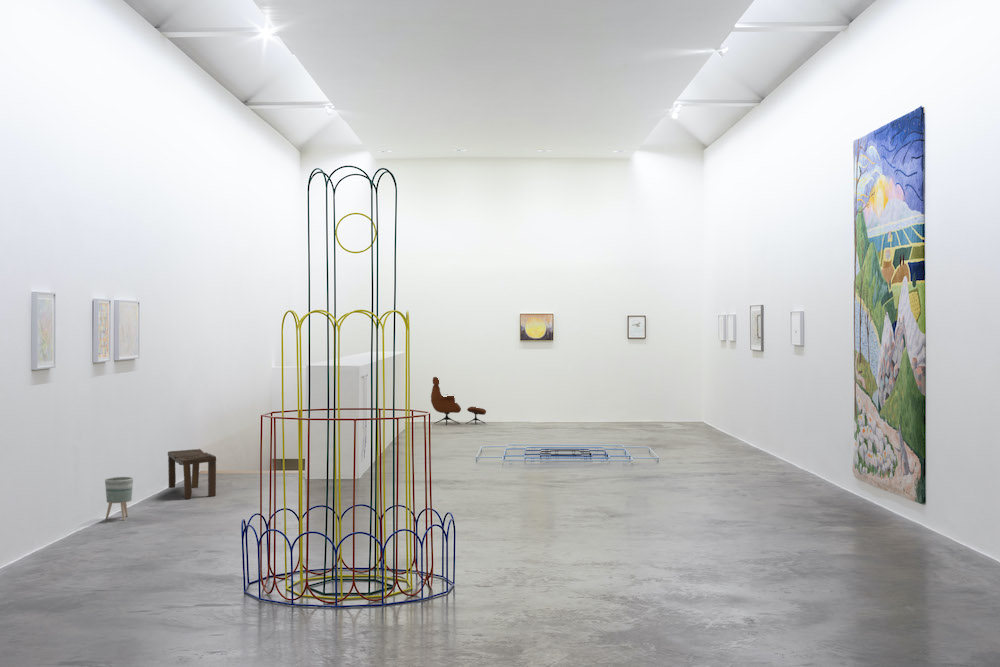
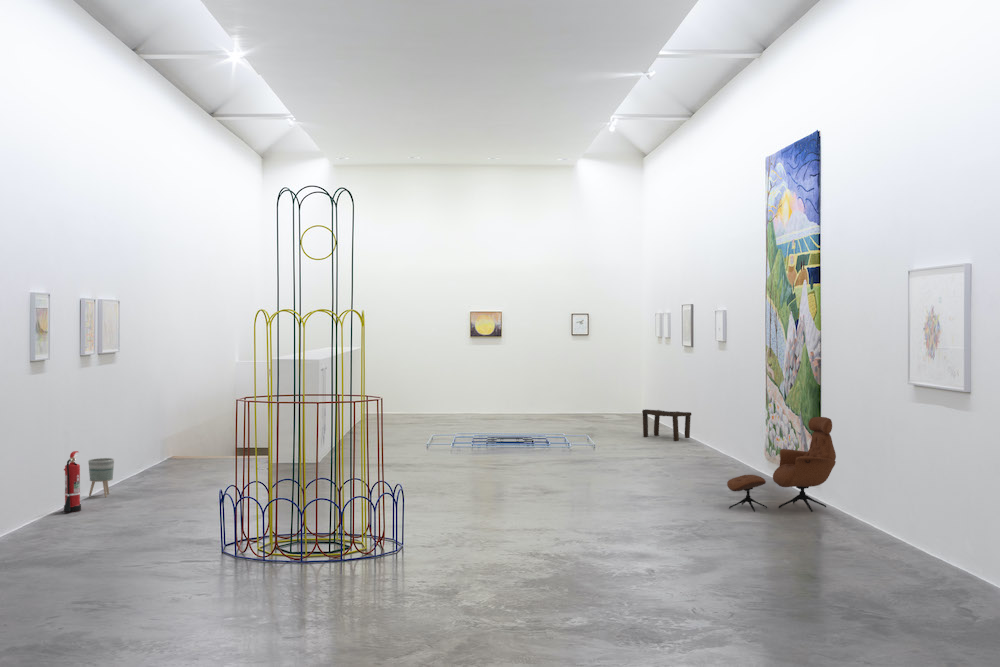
lounge chair: present [431,377,486,425] -> present [727,417,836,512]
bench: present [168,449,216,499] -> present [642,409,691,441]
fire extinguisher: none [75,471,95,539] -> present [63,451,81,512]

